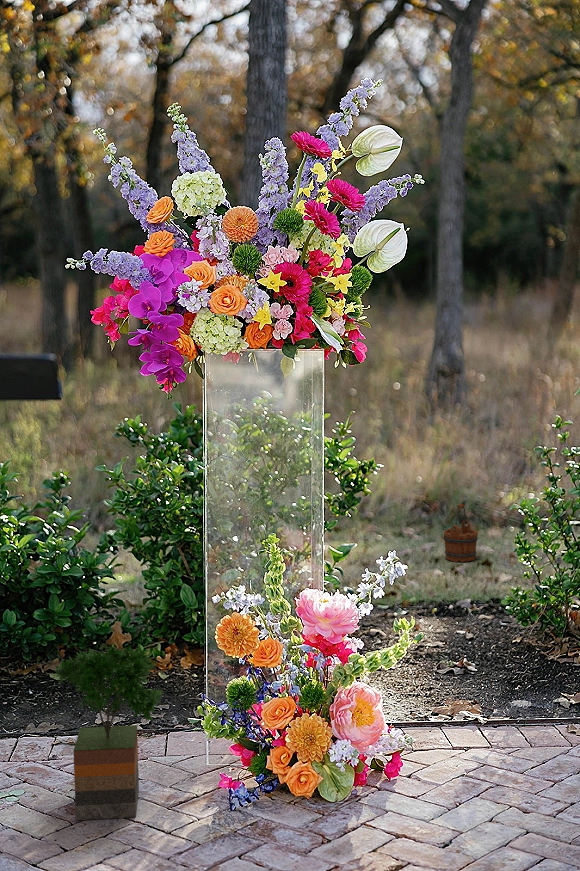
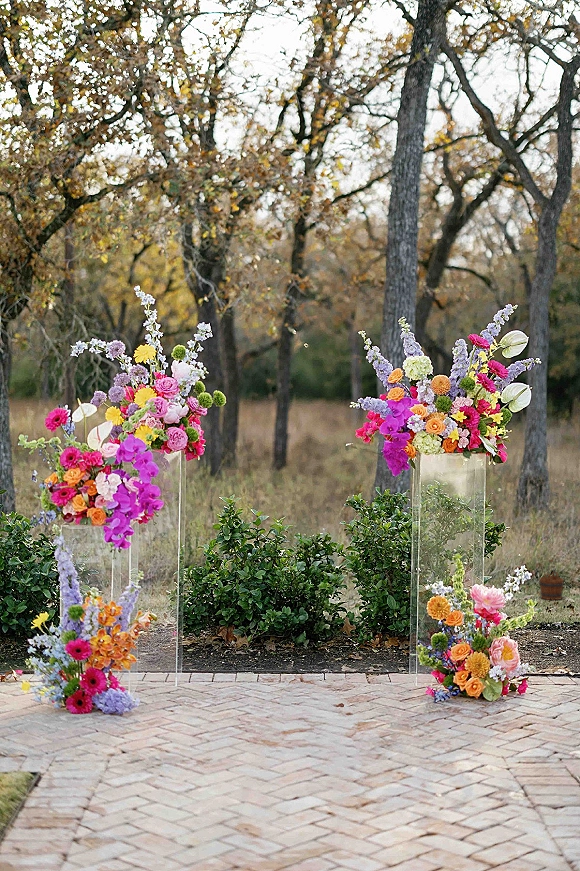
potted tree: present [54,646,163,820] -> none [340,611,401,703]

